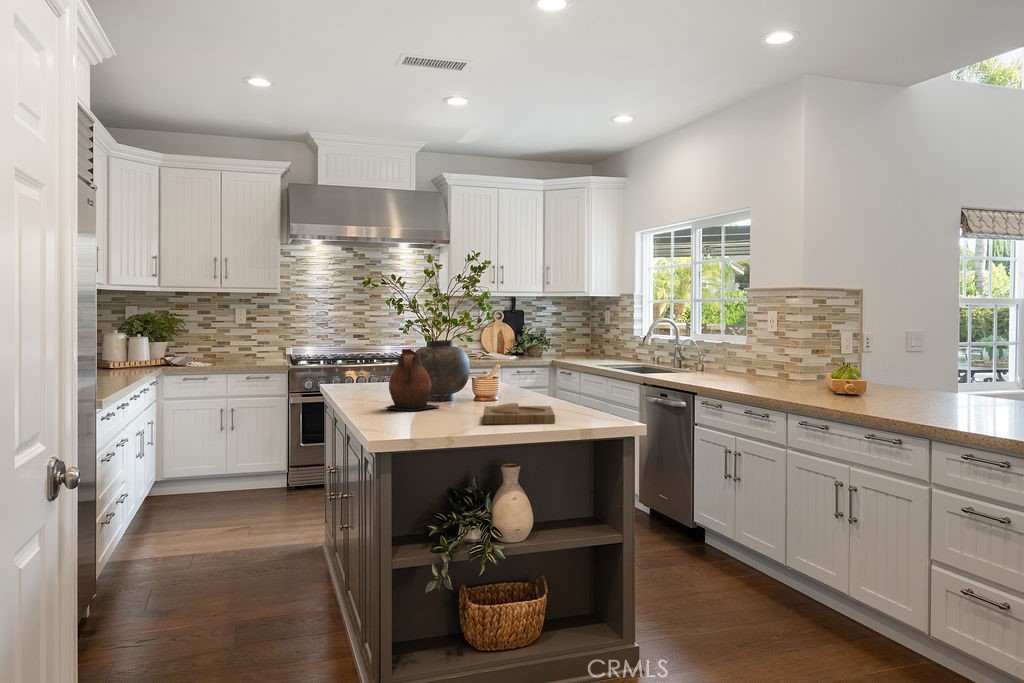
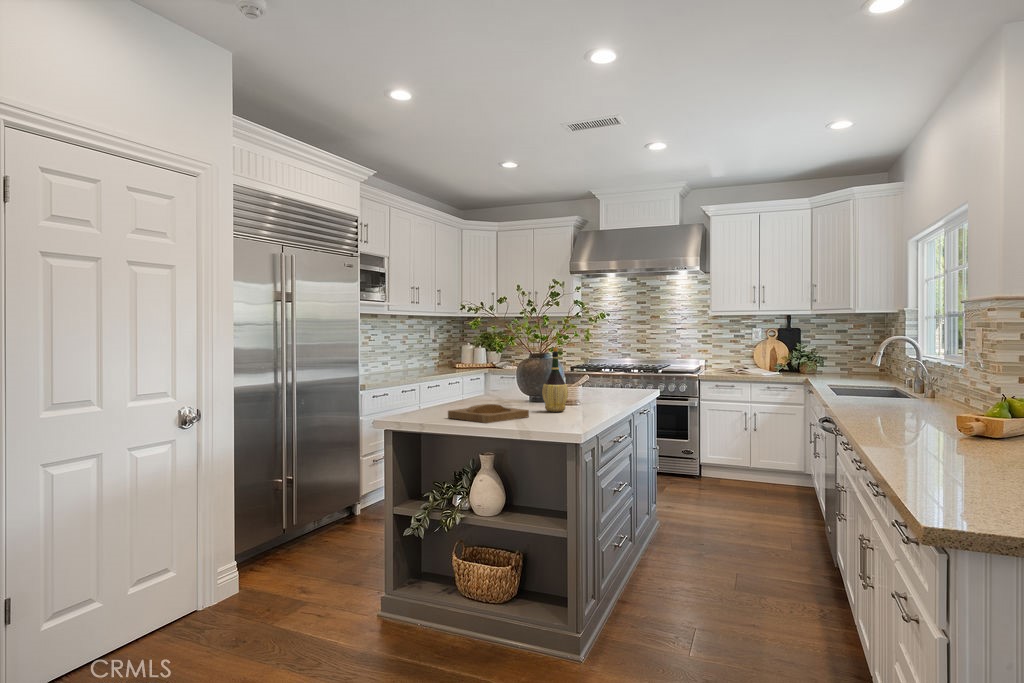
wine bottle: none [521,334,550,407] -> present [542,348,568,412]
ceramic pitcher: present [385,349,439,411] -> none [465,358,505,406]

